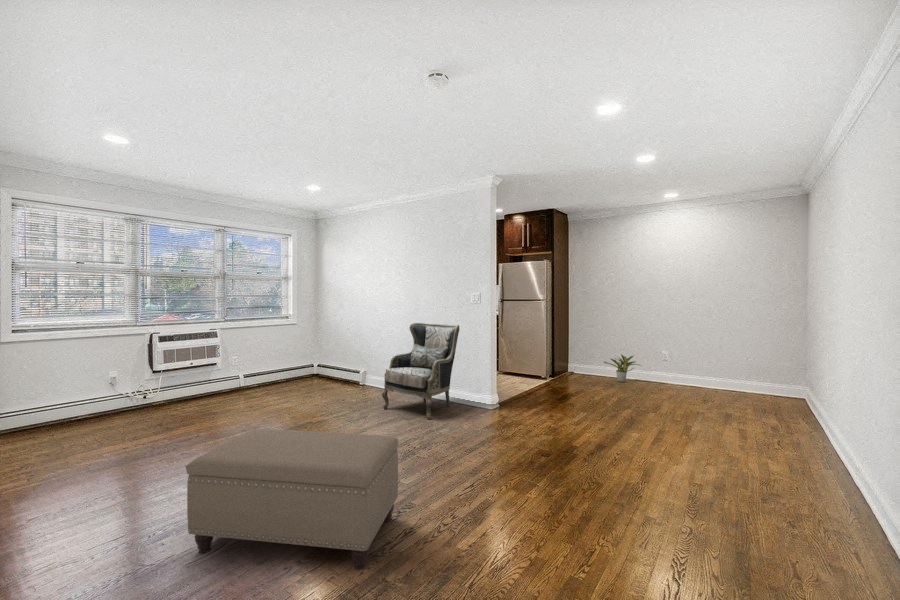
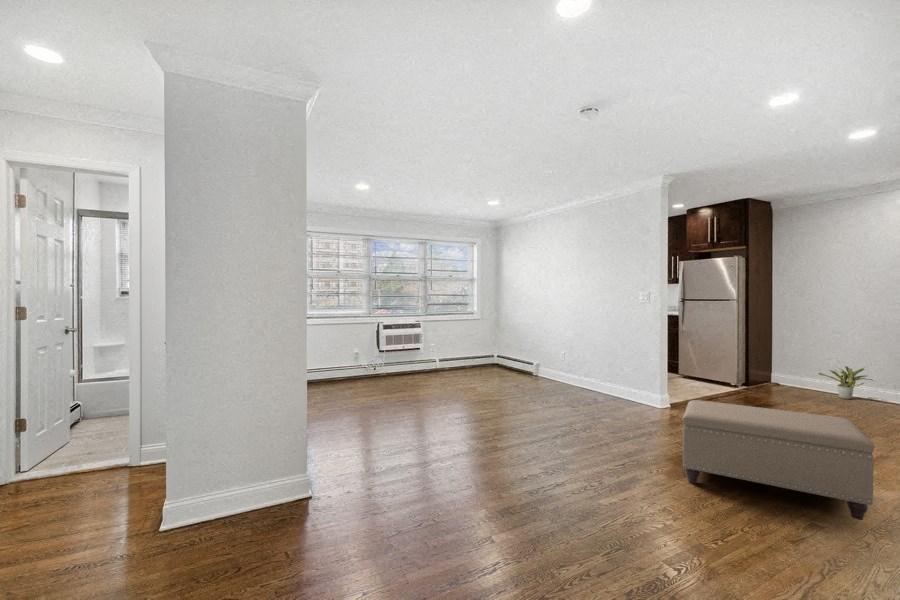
armchair: present [382,323,459,419] -> none [551,320,628,413]
ottoman: present [186,429,398,570] -> present [683,400,874,520]

